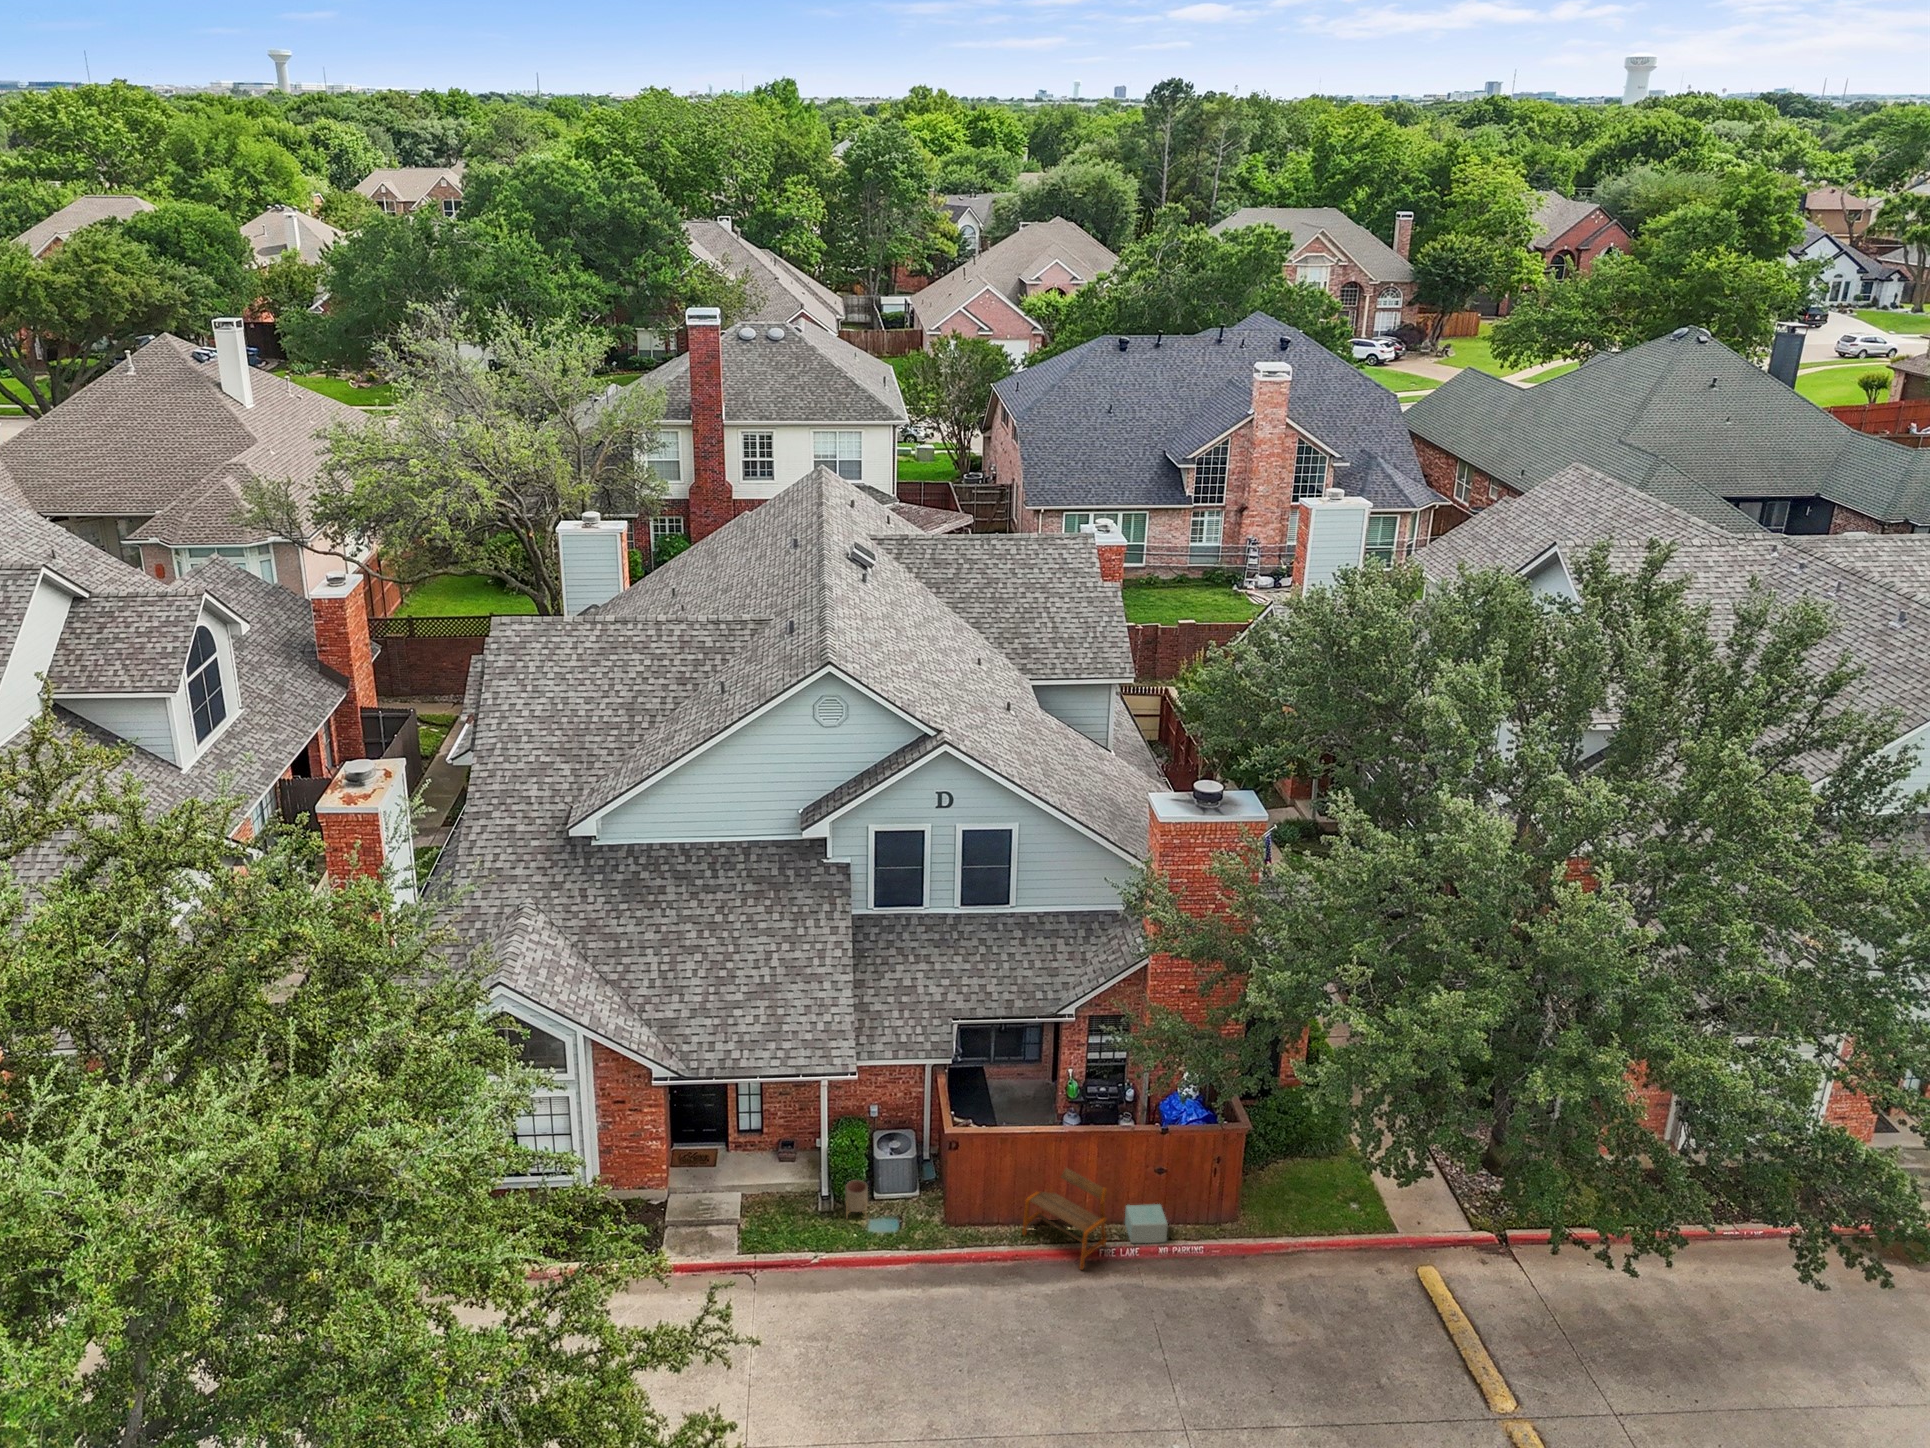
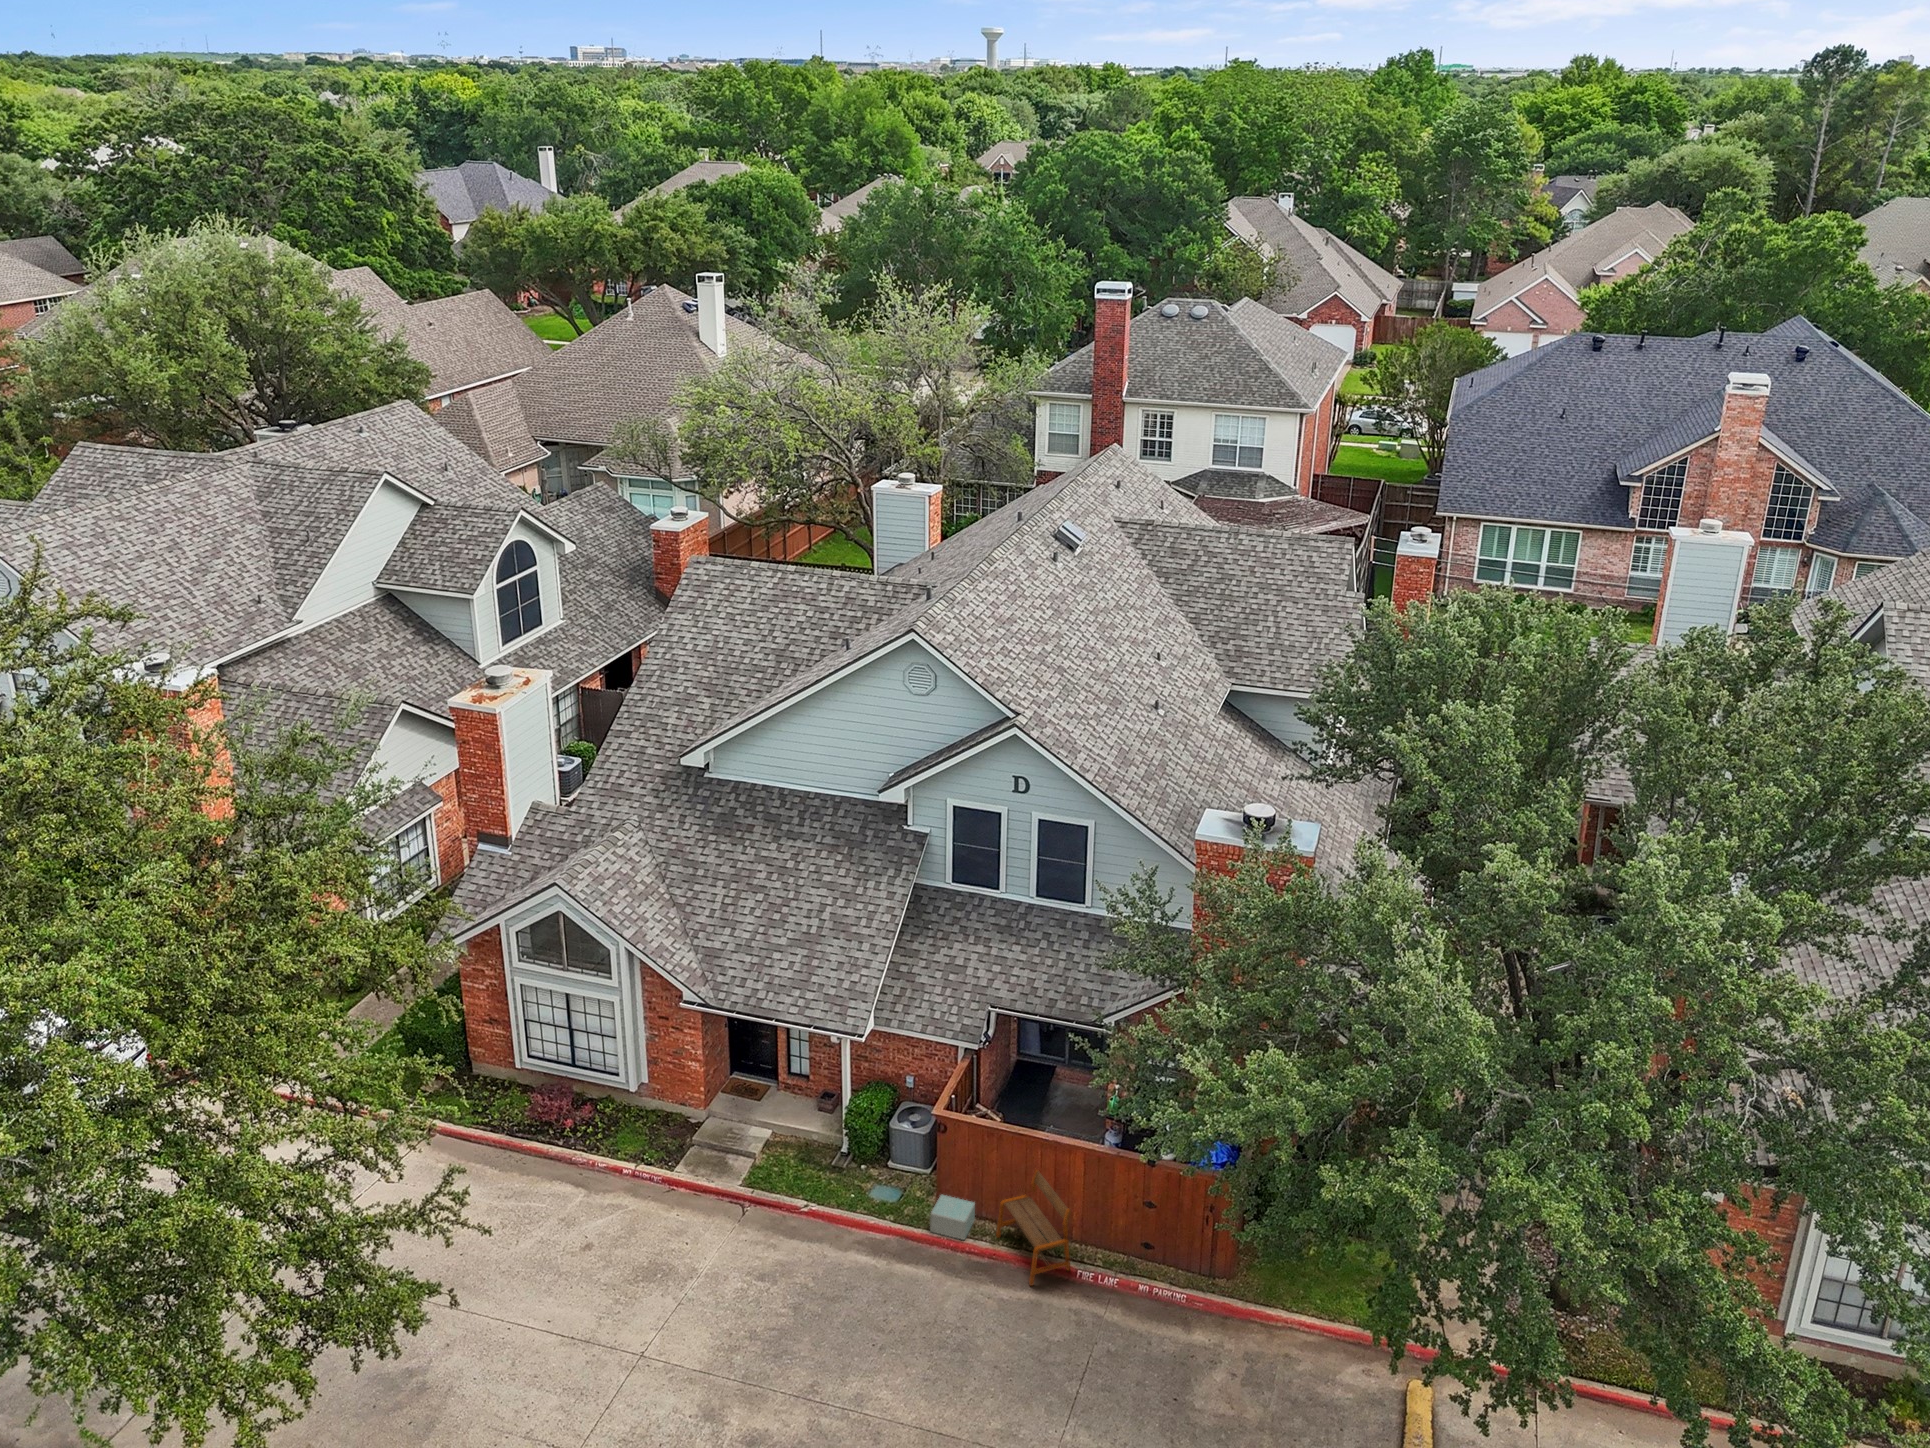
planter: present [846,1180,868,1218] -> none [842,1141,869,1181]
storage box: present [1125,1204,1168,1243] -> present [930,1195,975,1240]

